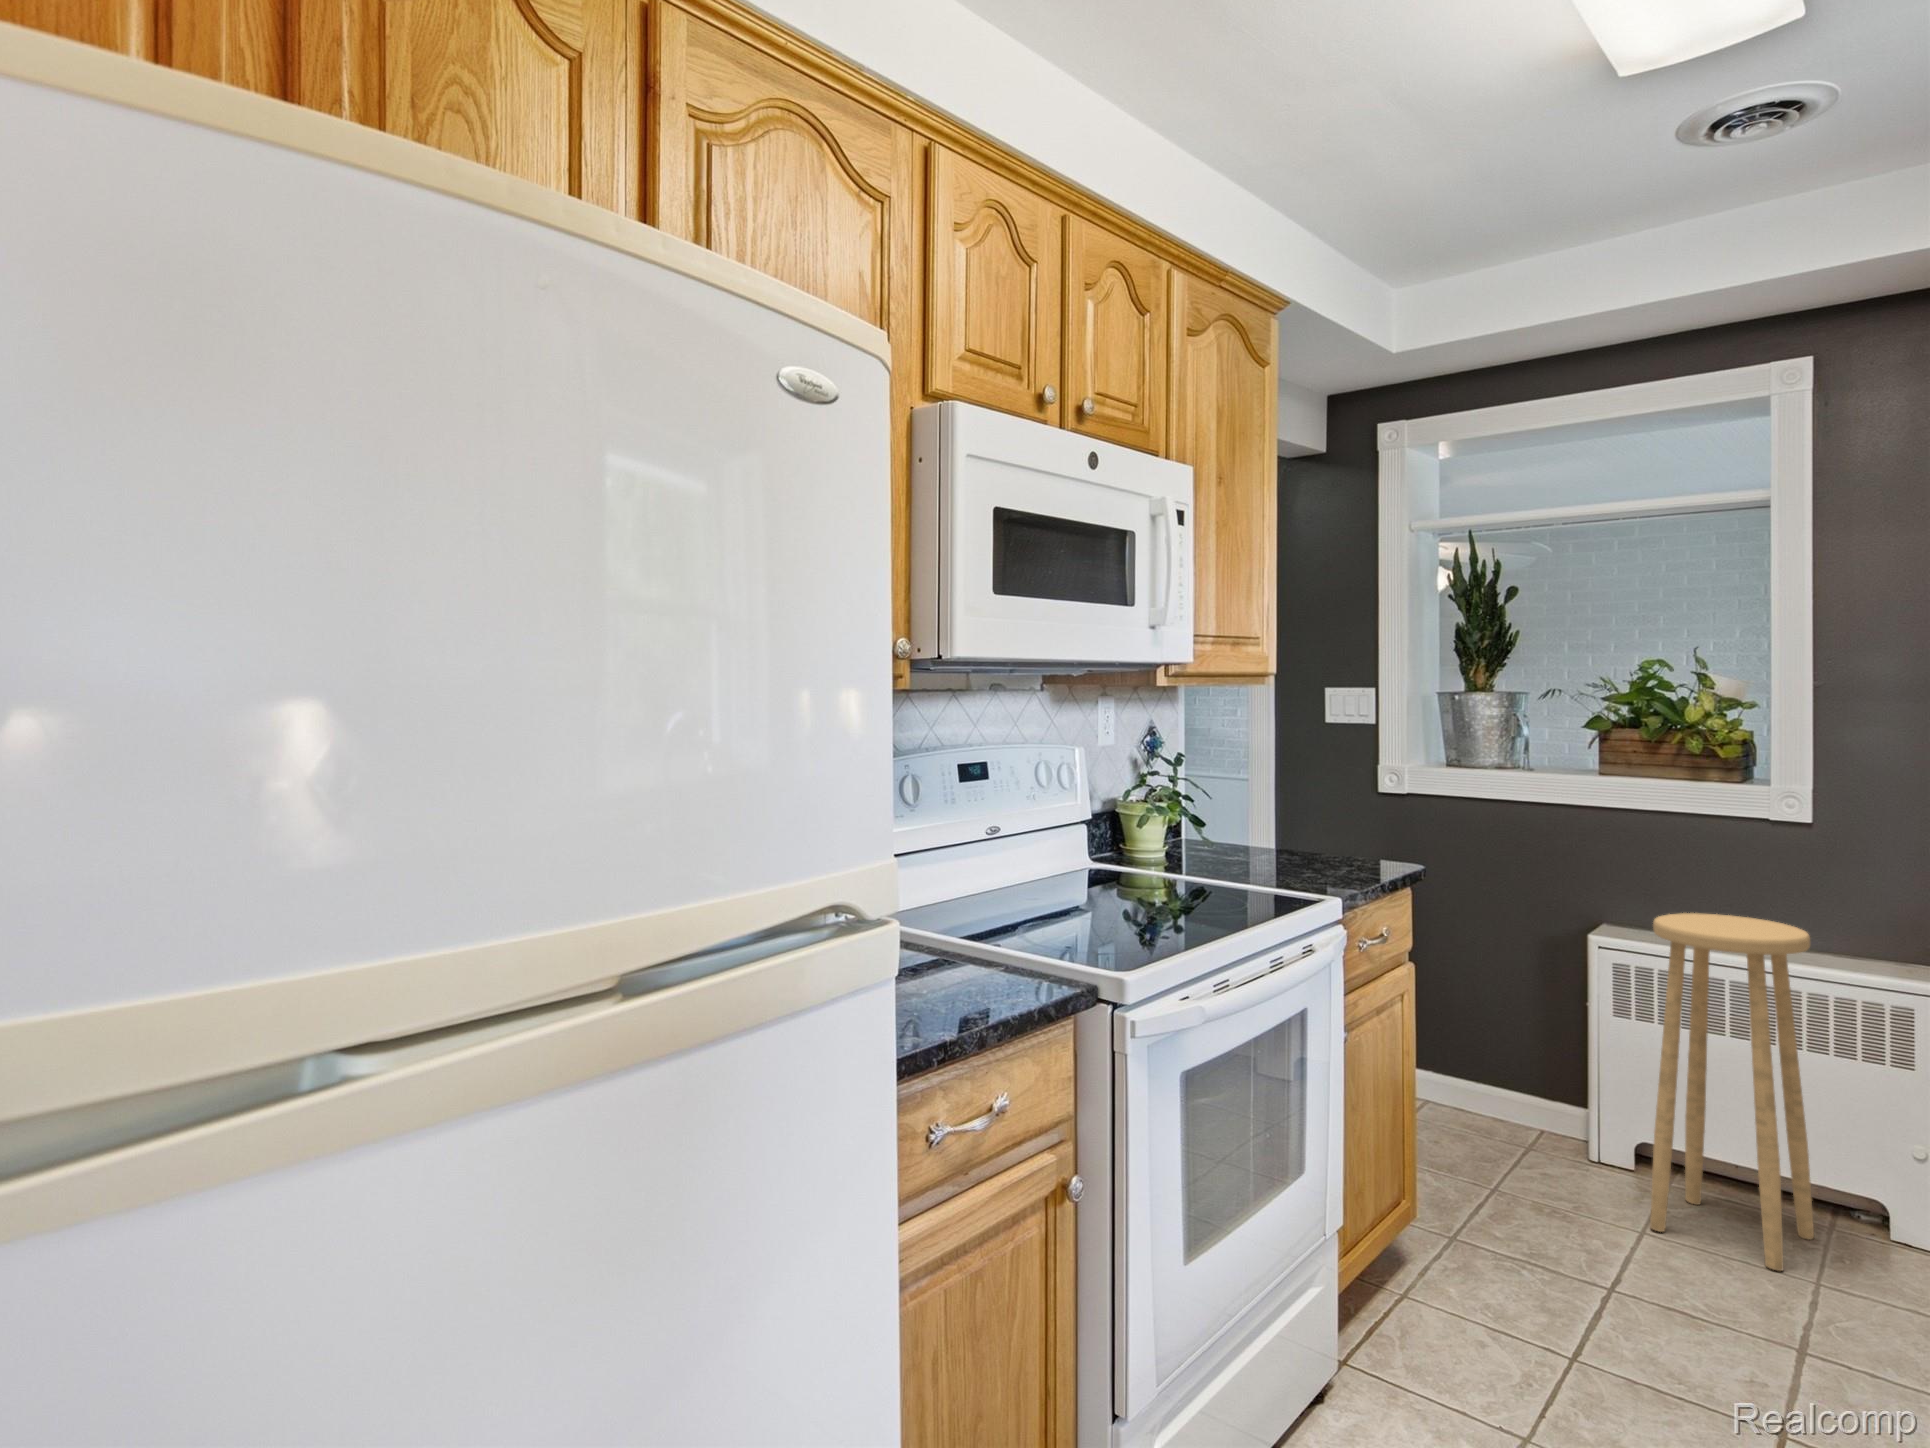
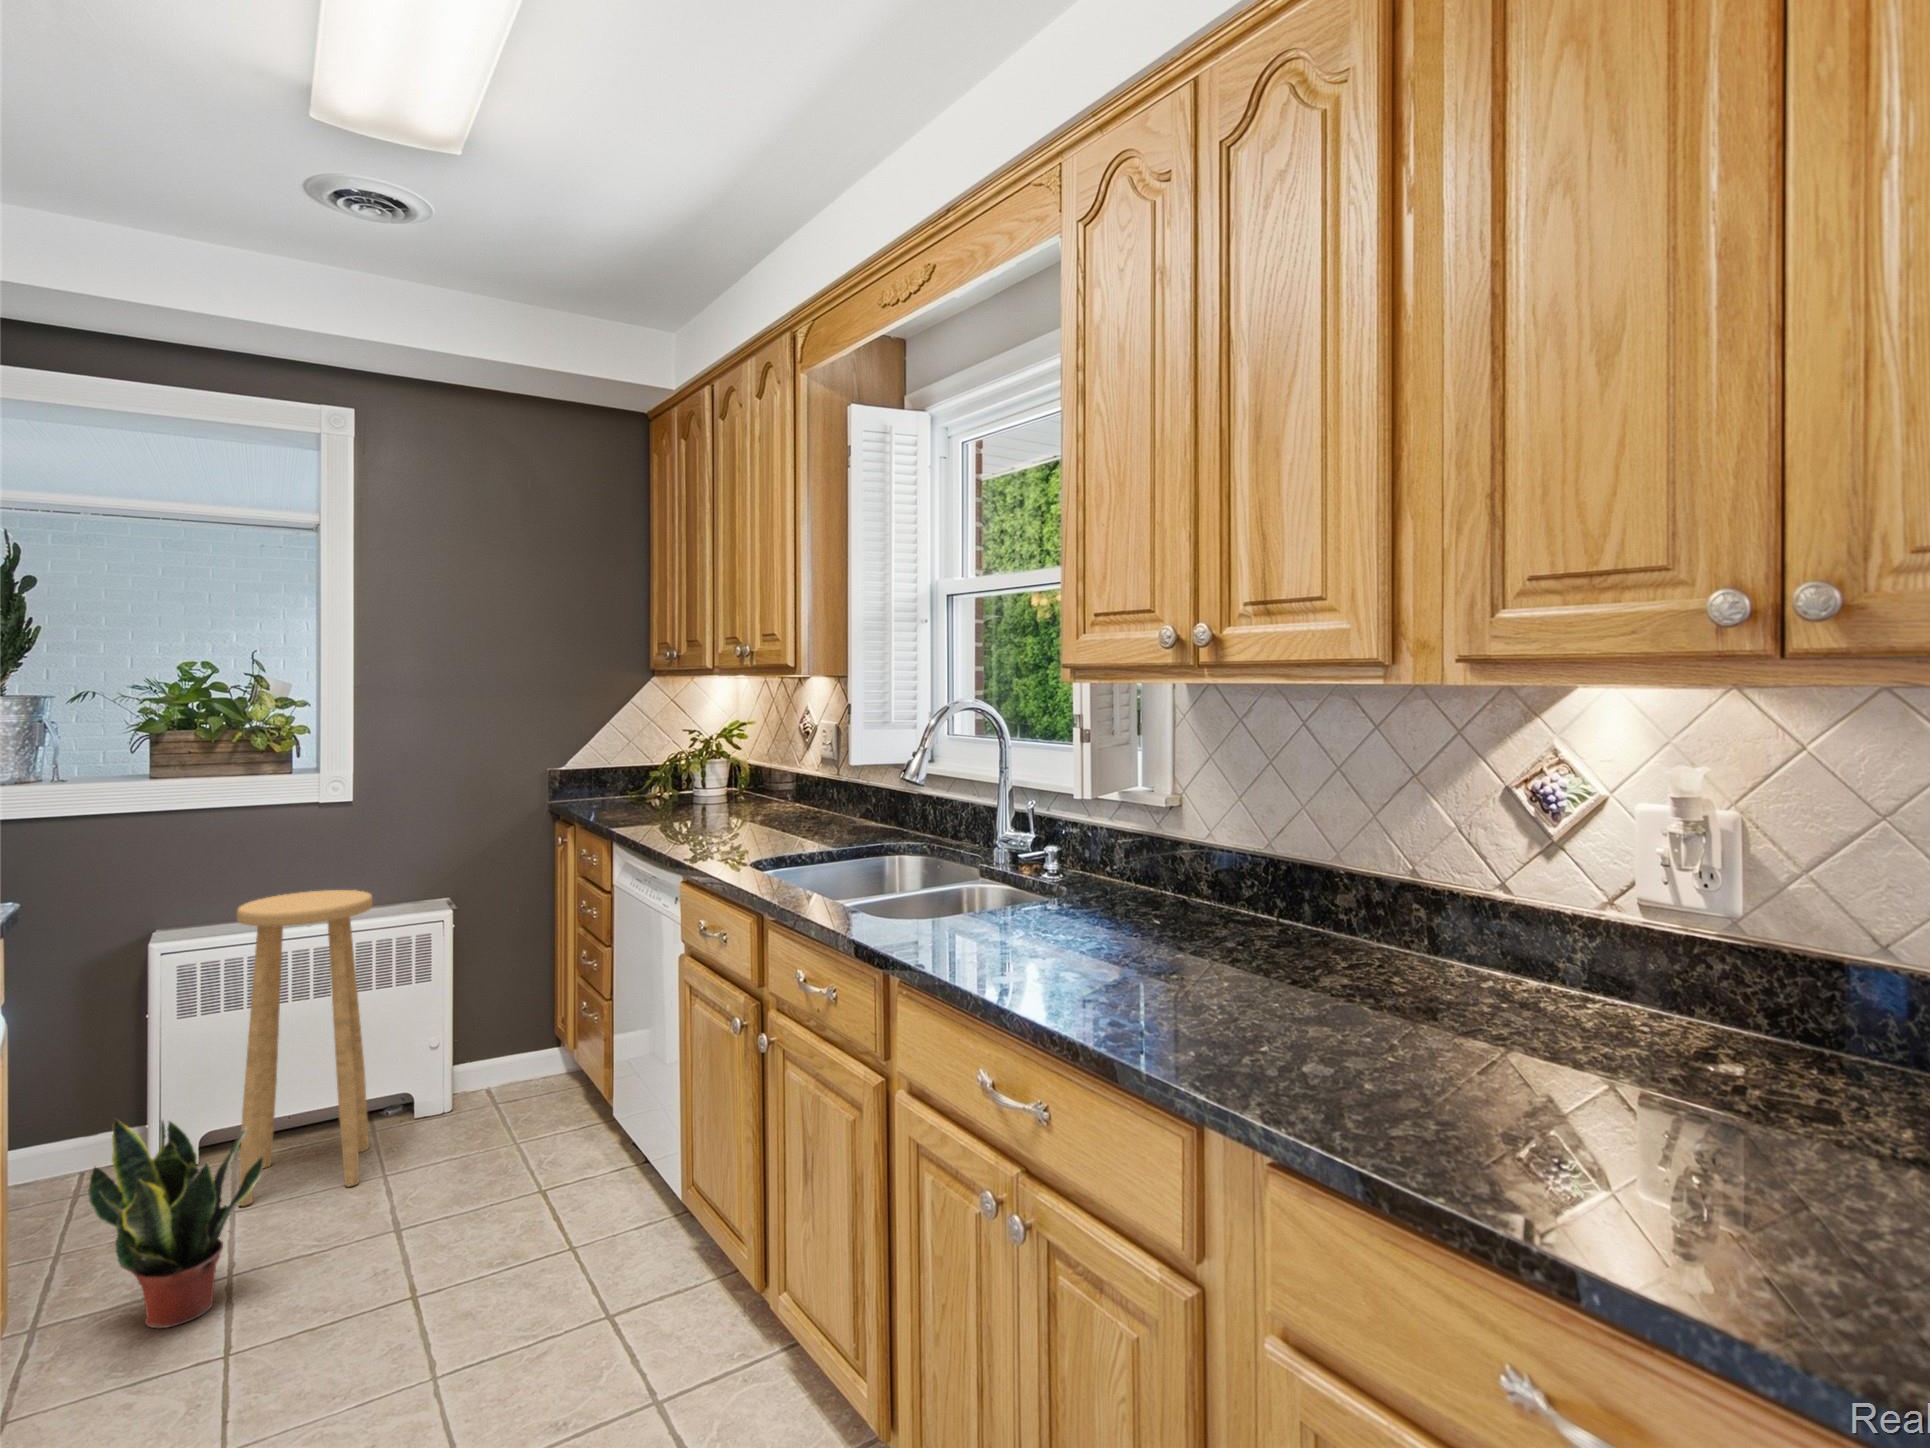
potted plant: none [1485,1083,1634,1311] -> present [88,1119,264,1328]

